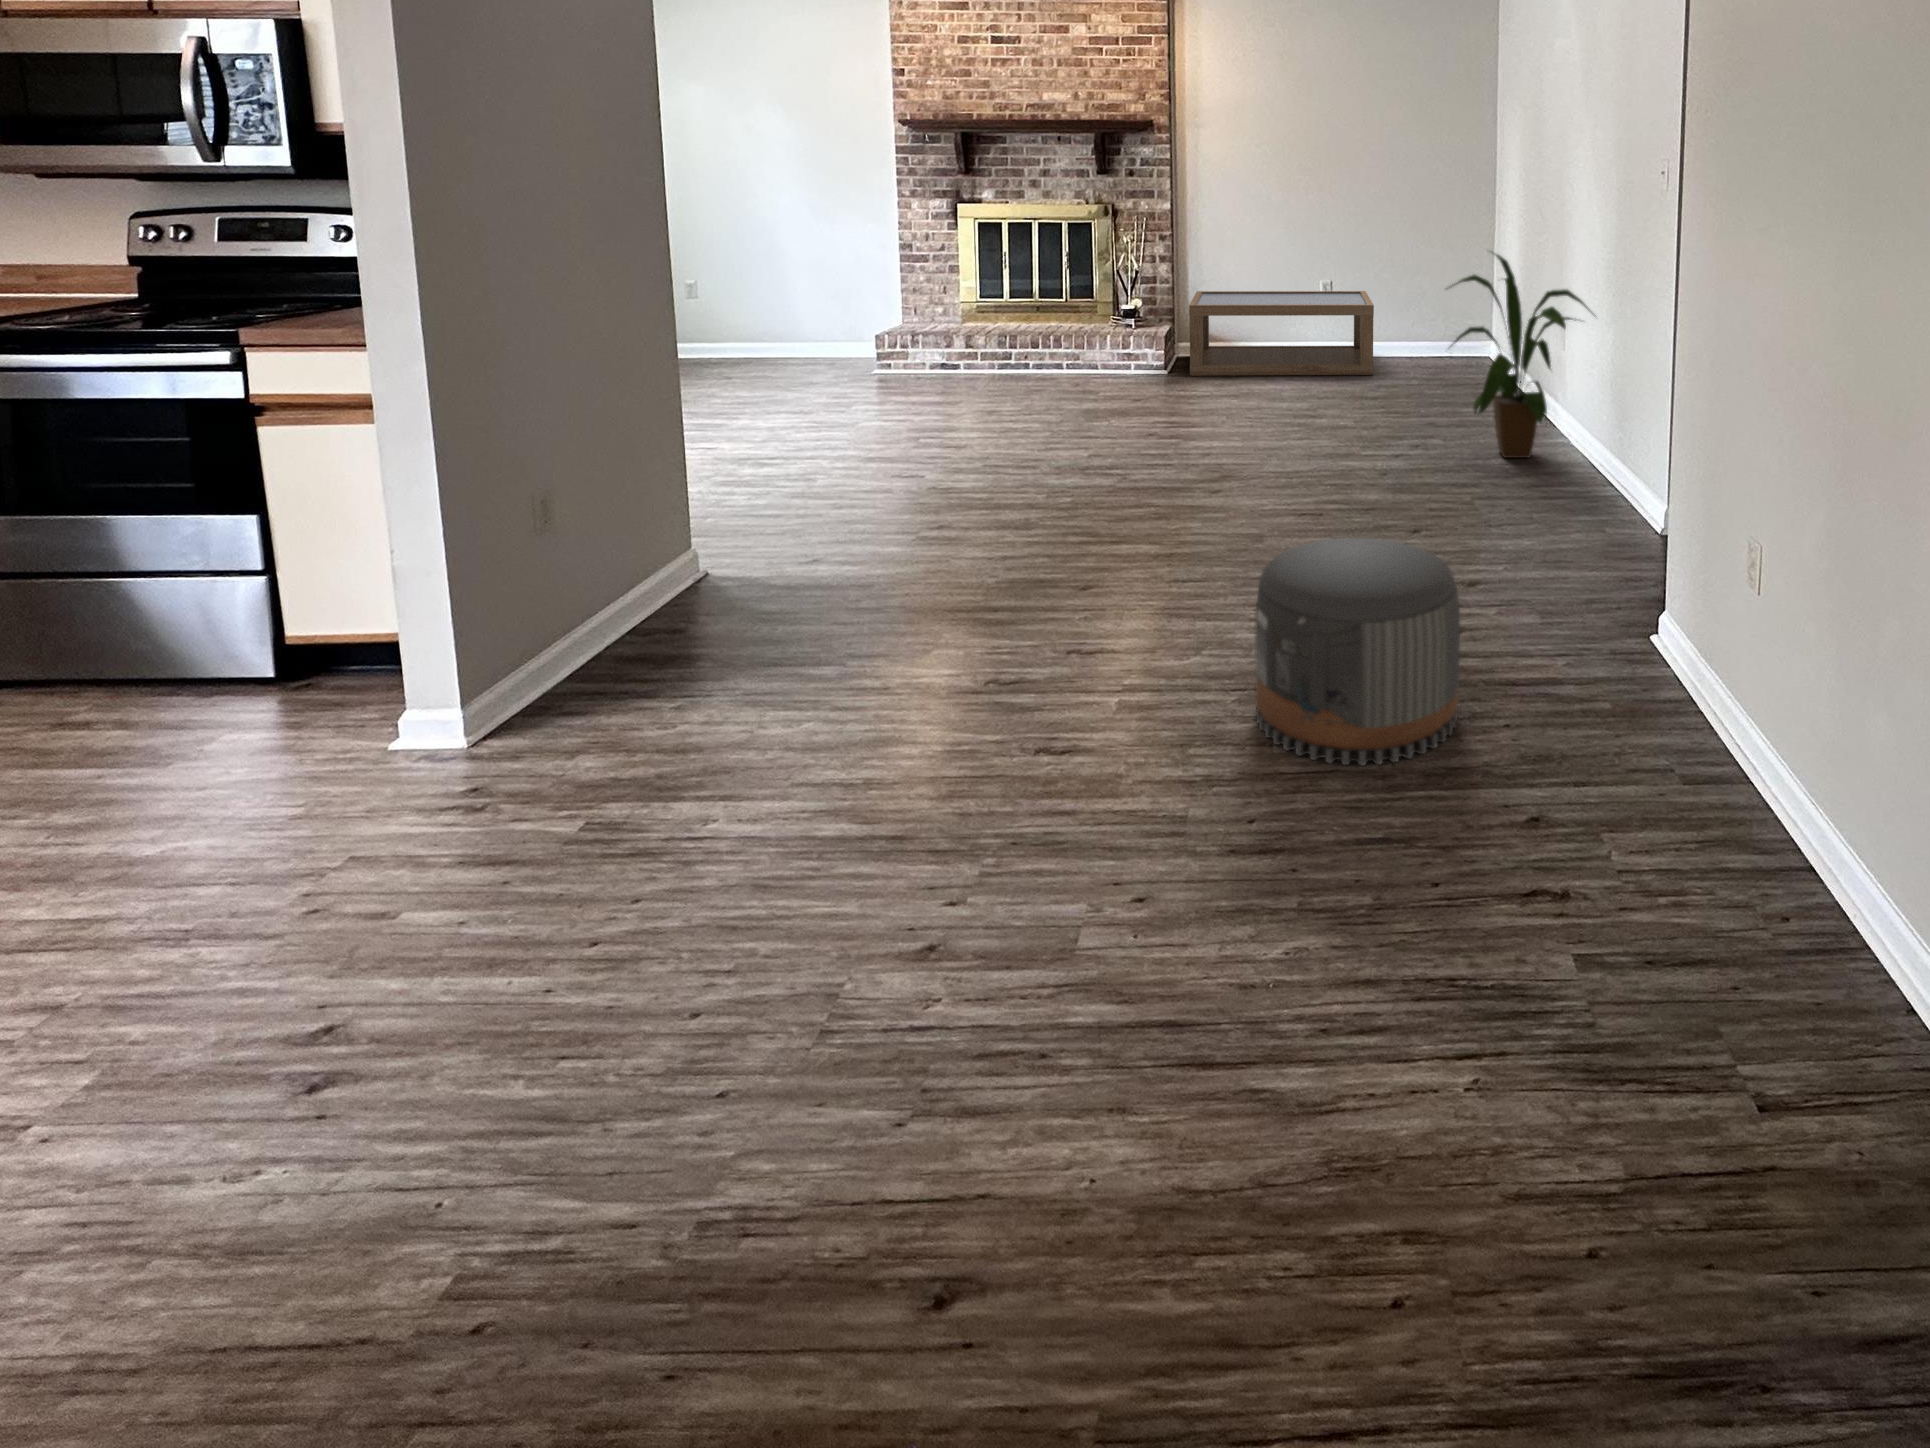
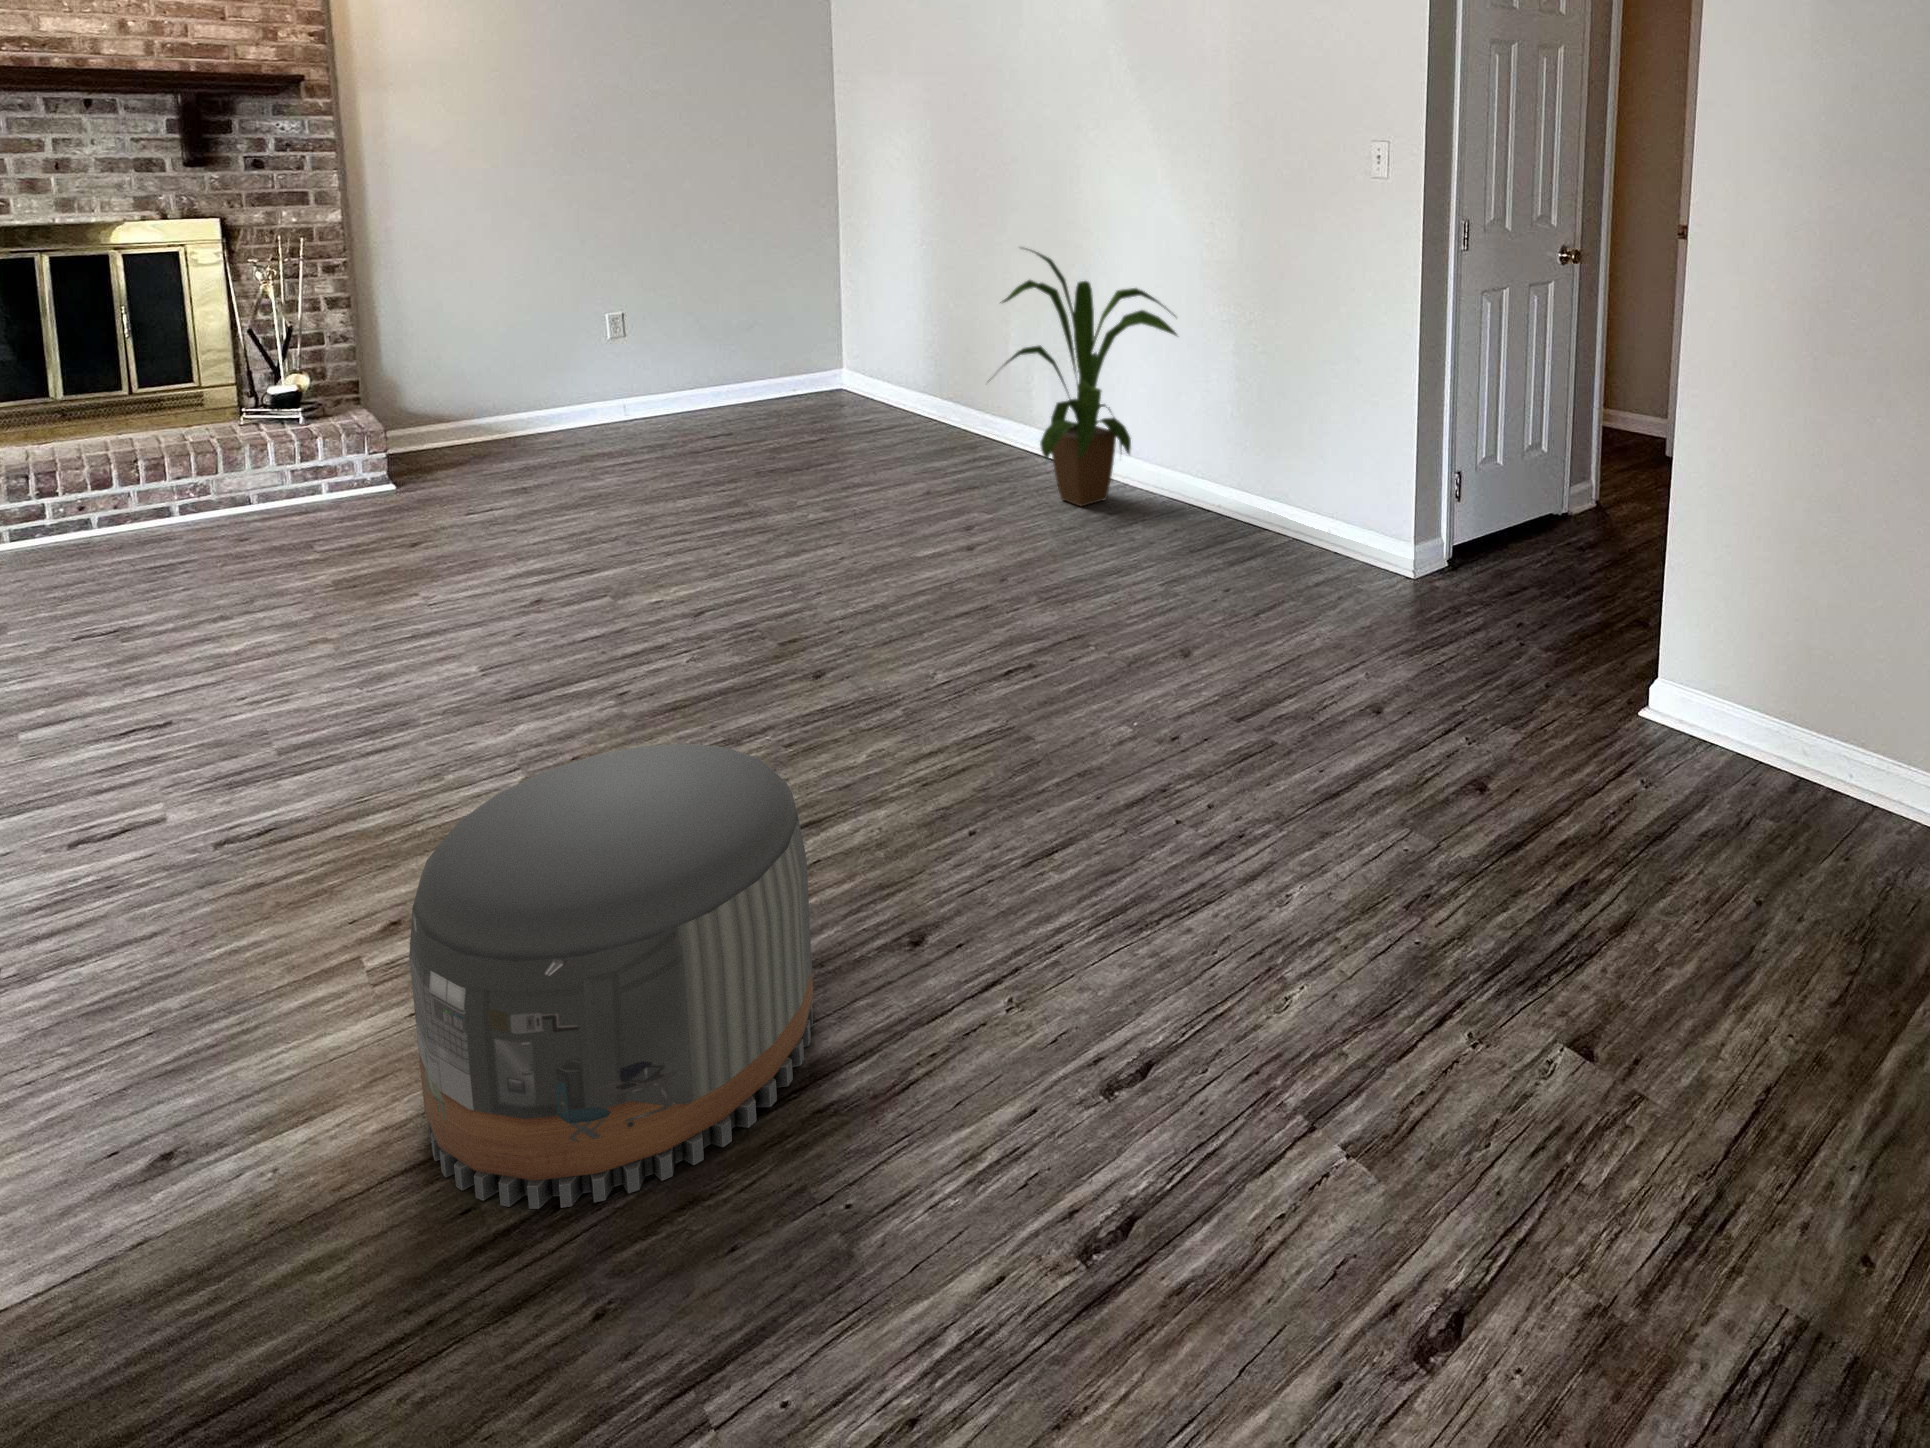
coffee table: present [1189,291,1374,376] -> none [395,319,736,482]
pouf: present [1255,538,1460,765] -> present [409,744,813,1209]

